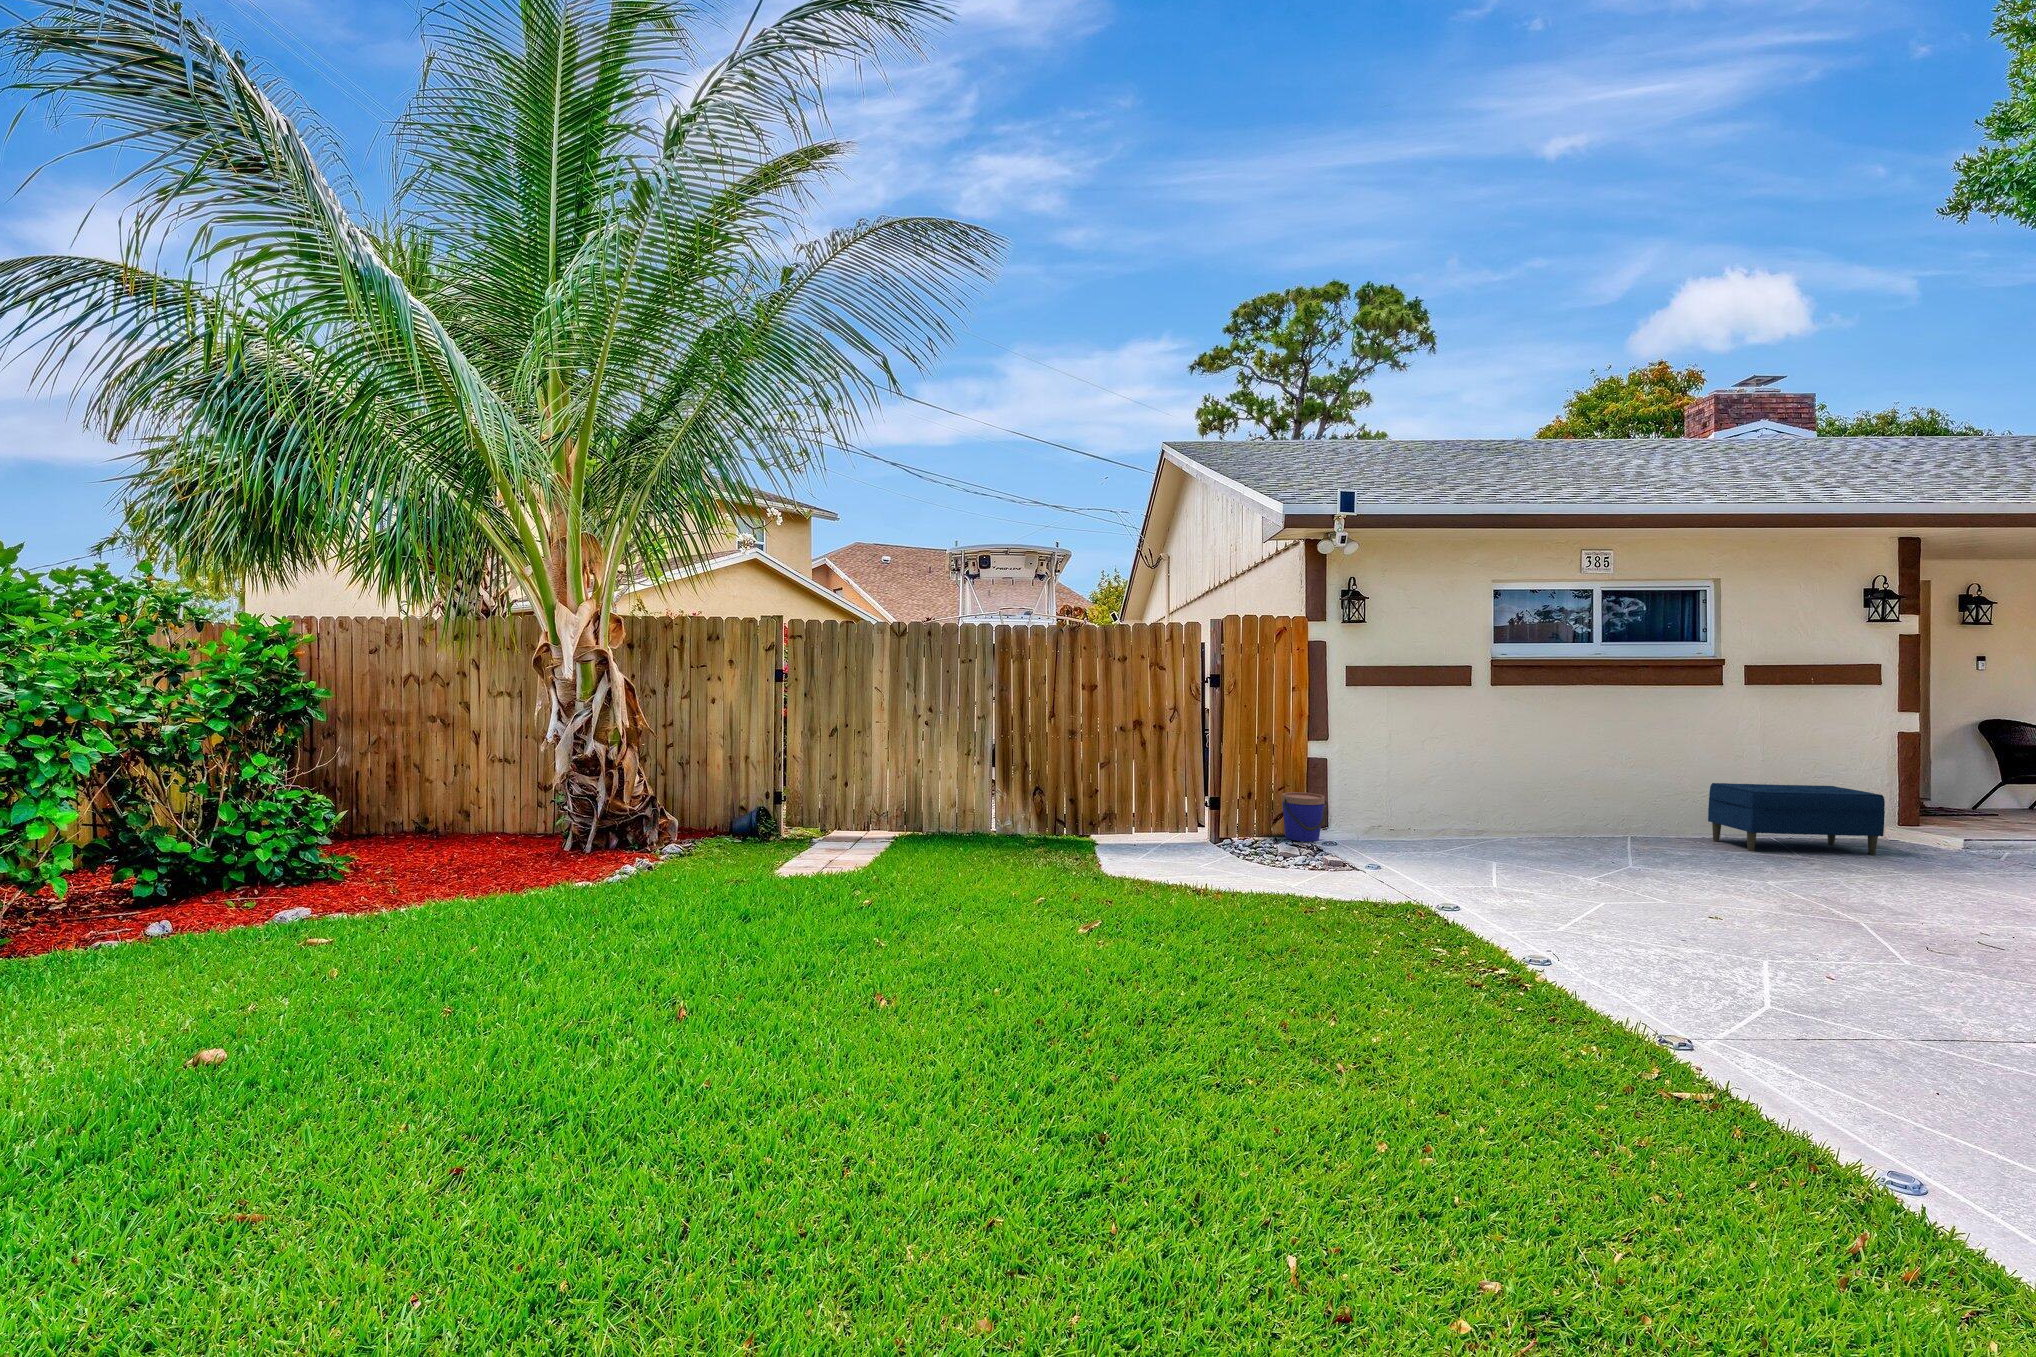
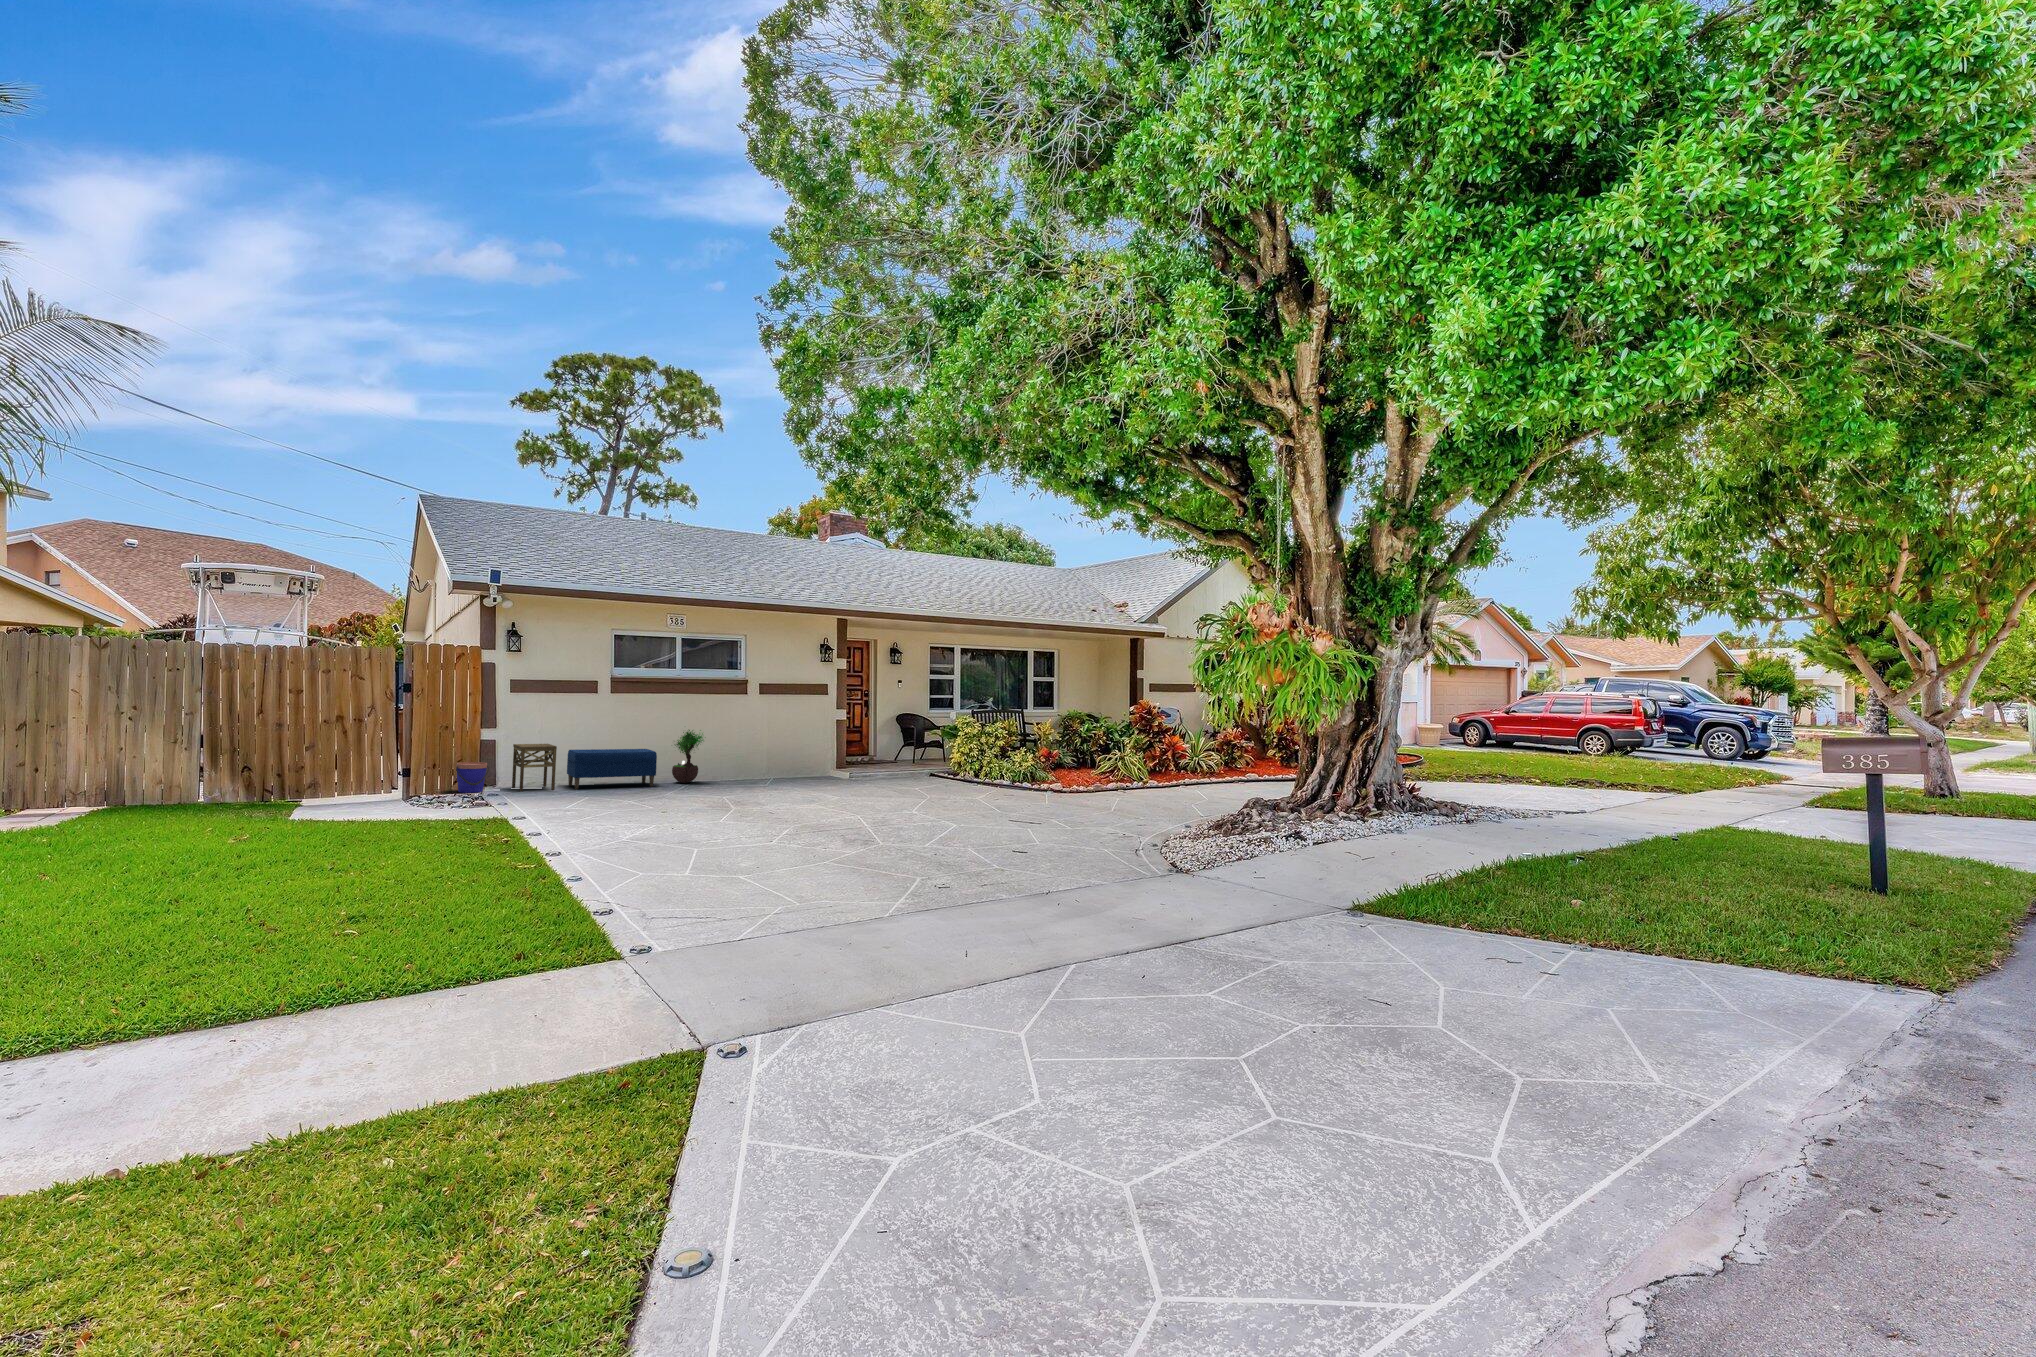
potted tree: none [1595,743,1665,842] -> present [672,730,703,783]
side table: none [1352,766,1426,845] -> present [512,744,557,792]
bench: present [1708,783,1885,855] -> present [567,749,657,789]

